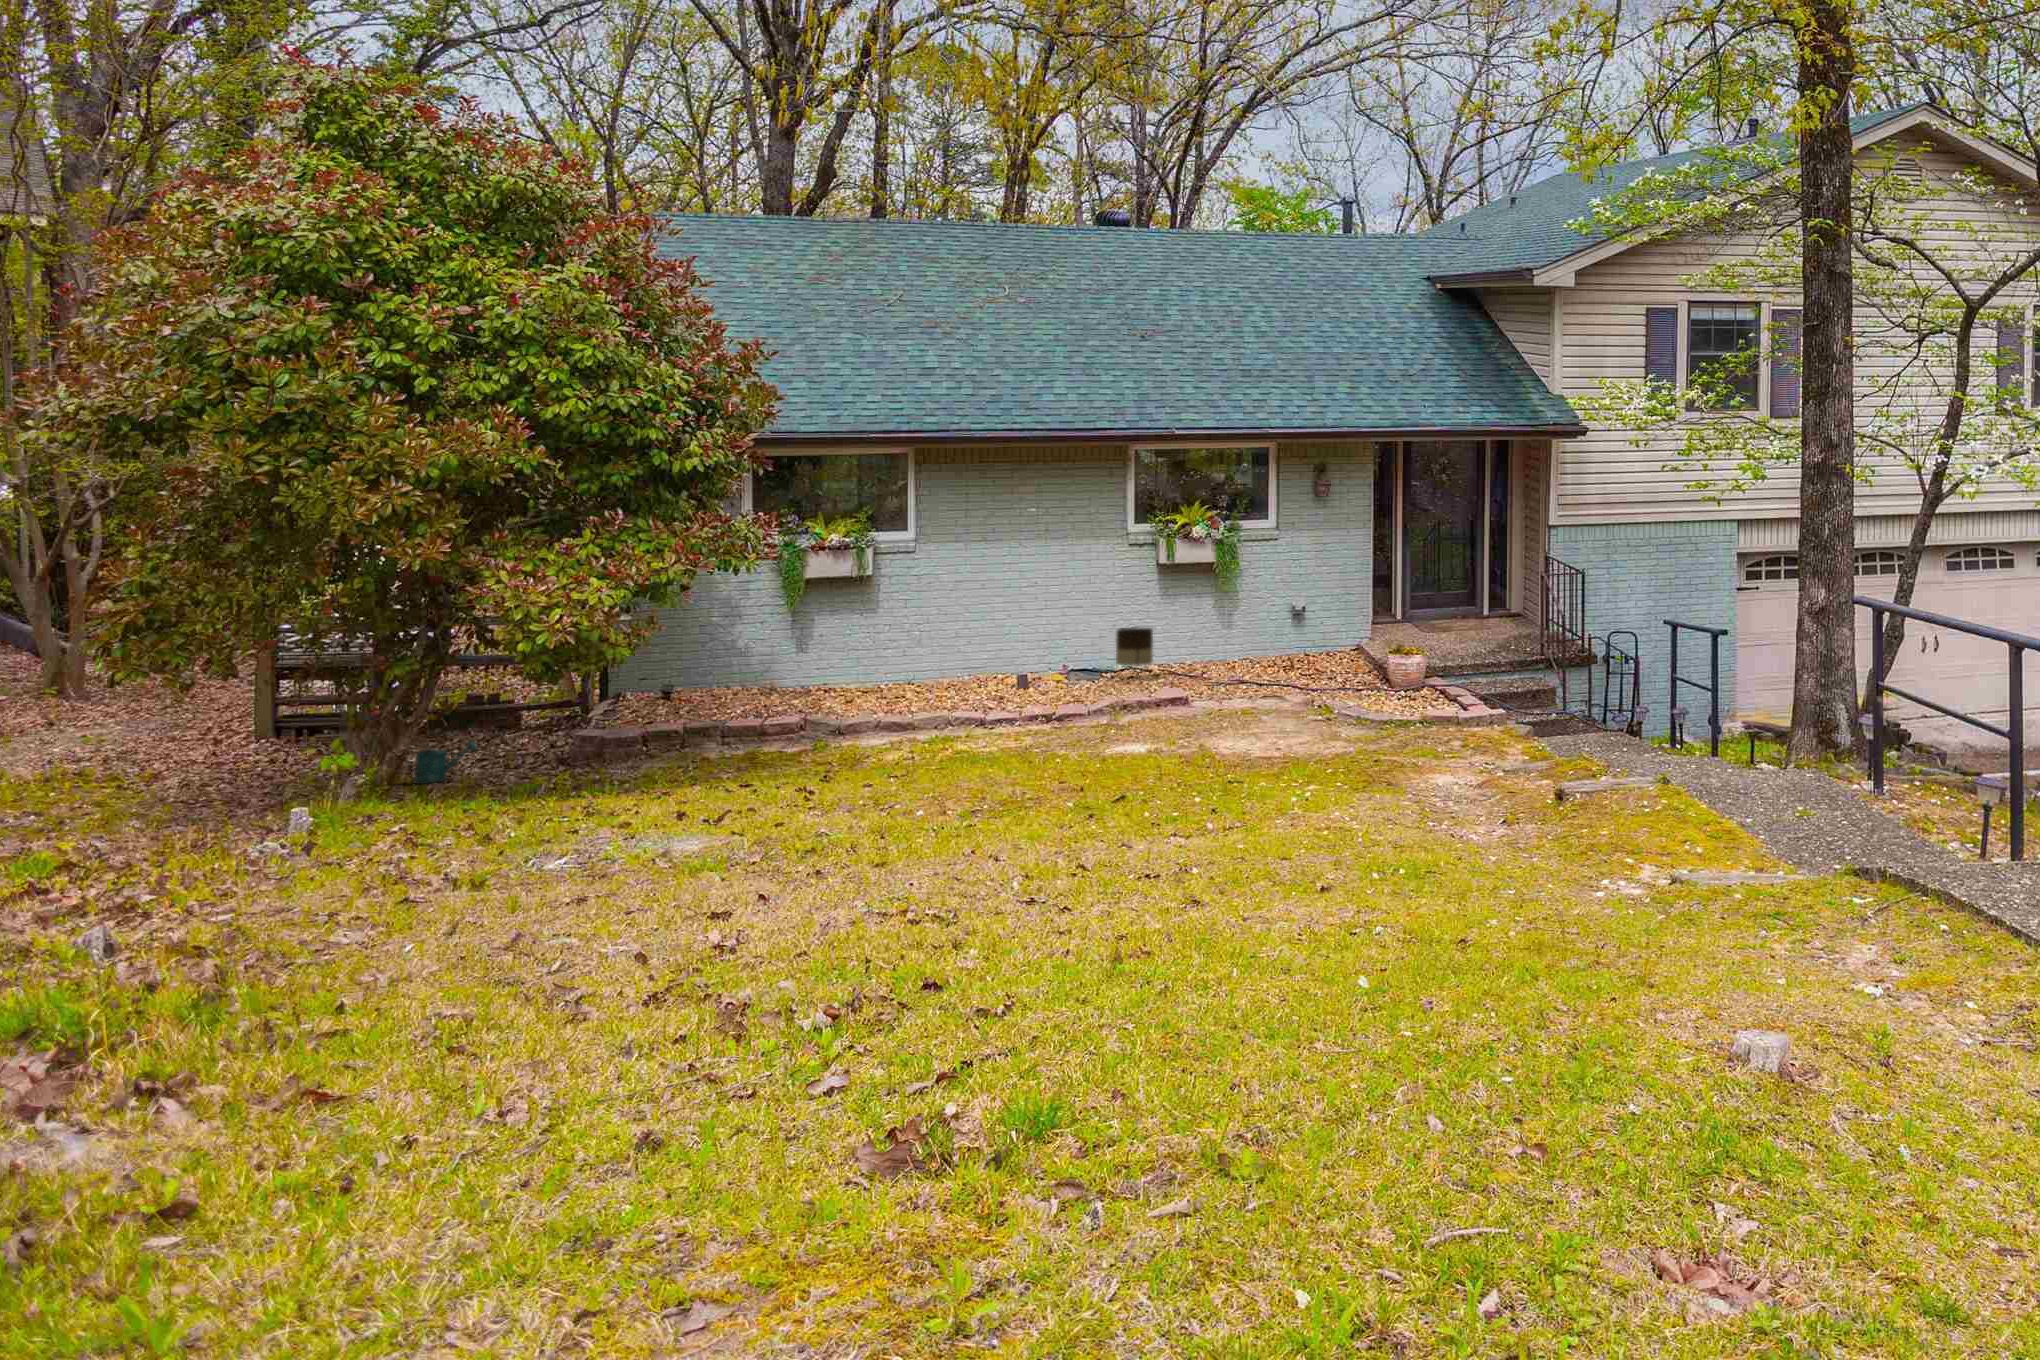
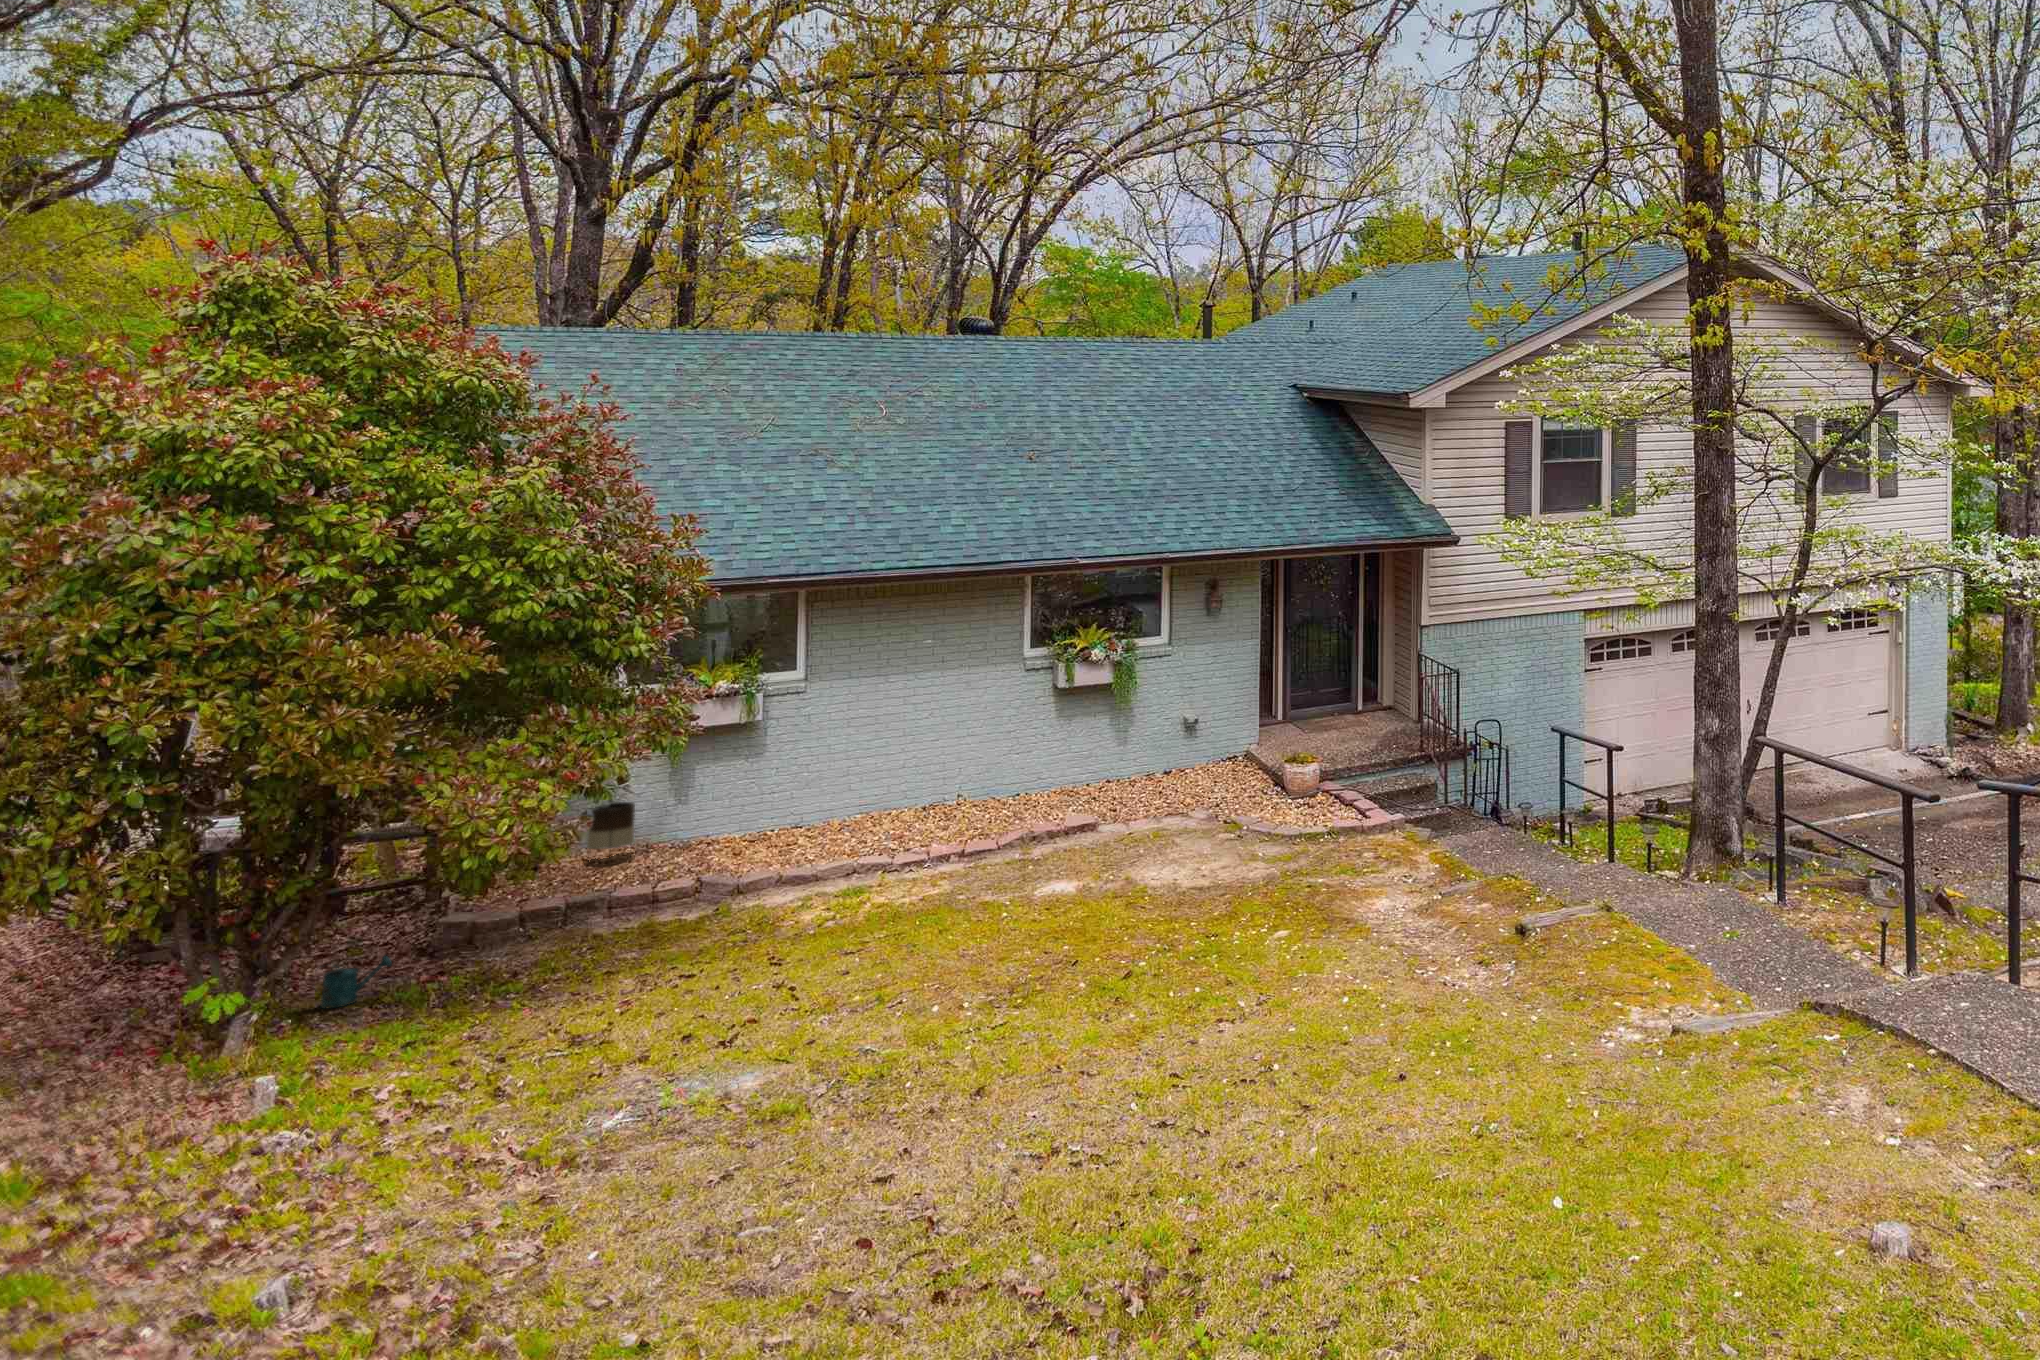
planter: present [1116,628,1153,666] -> present [587,802,635,861]

